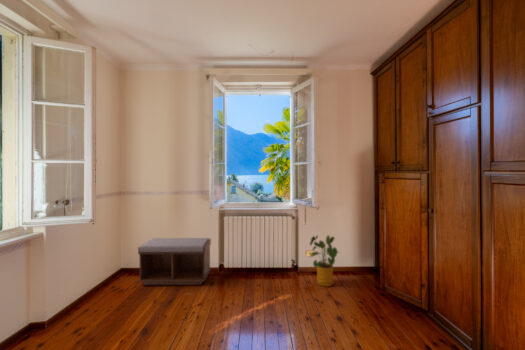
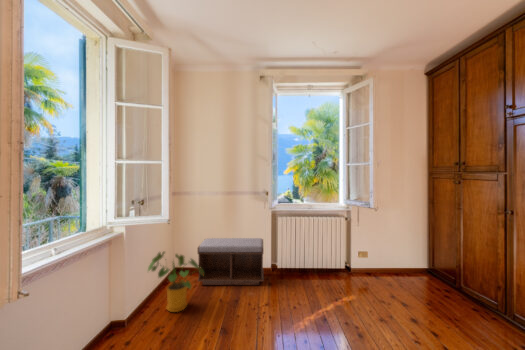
house plant: present [310,235,338,286] -> present [148,252,203,312]

